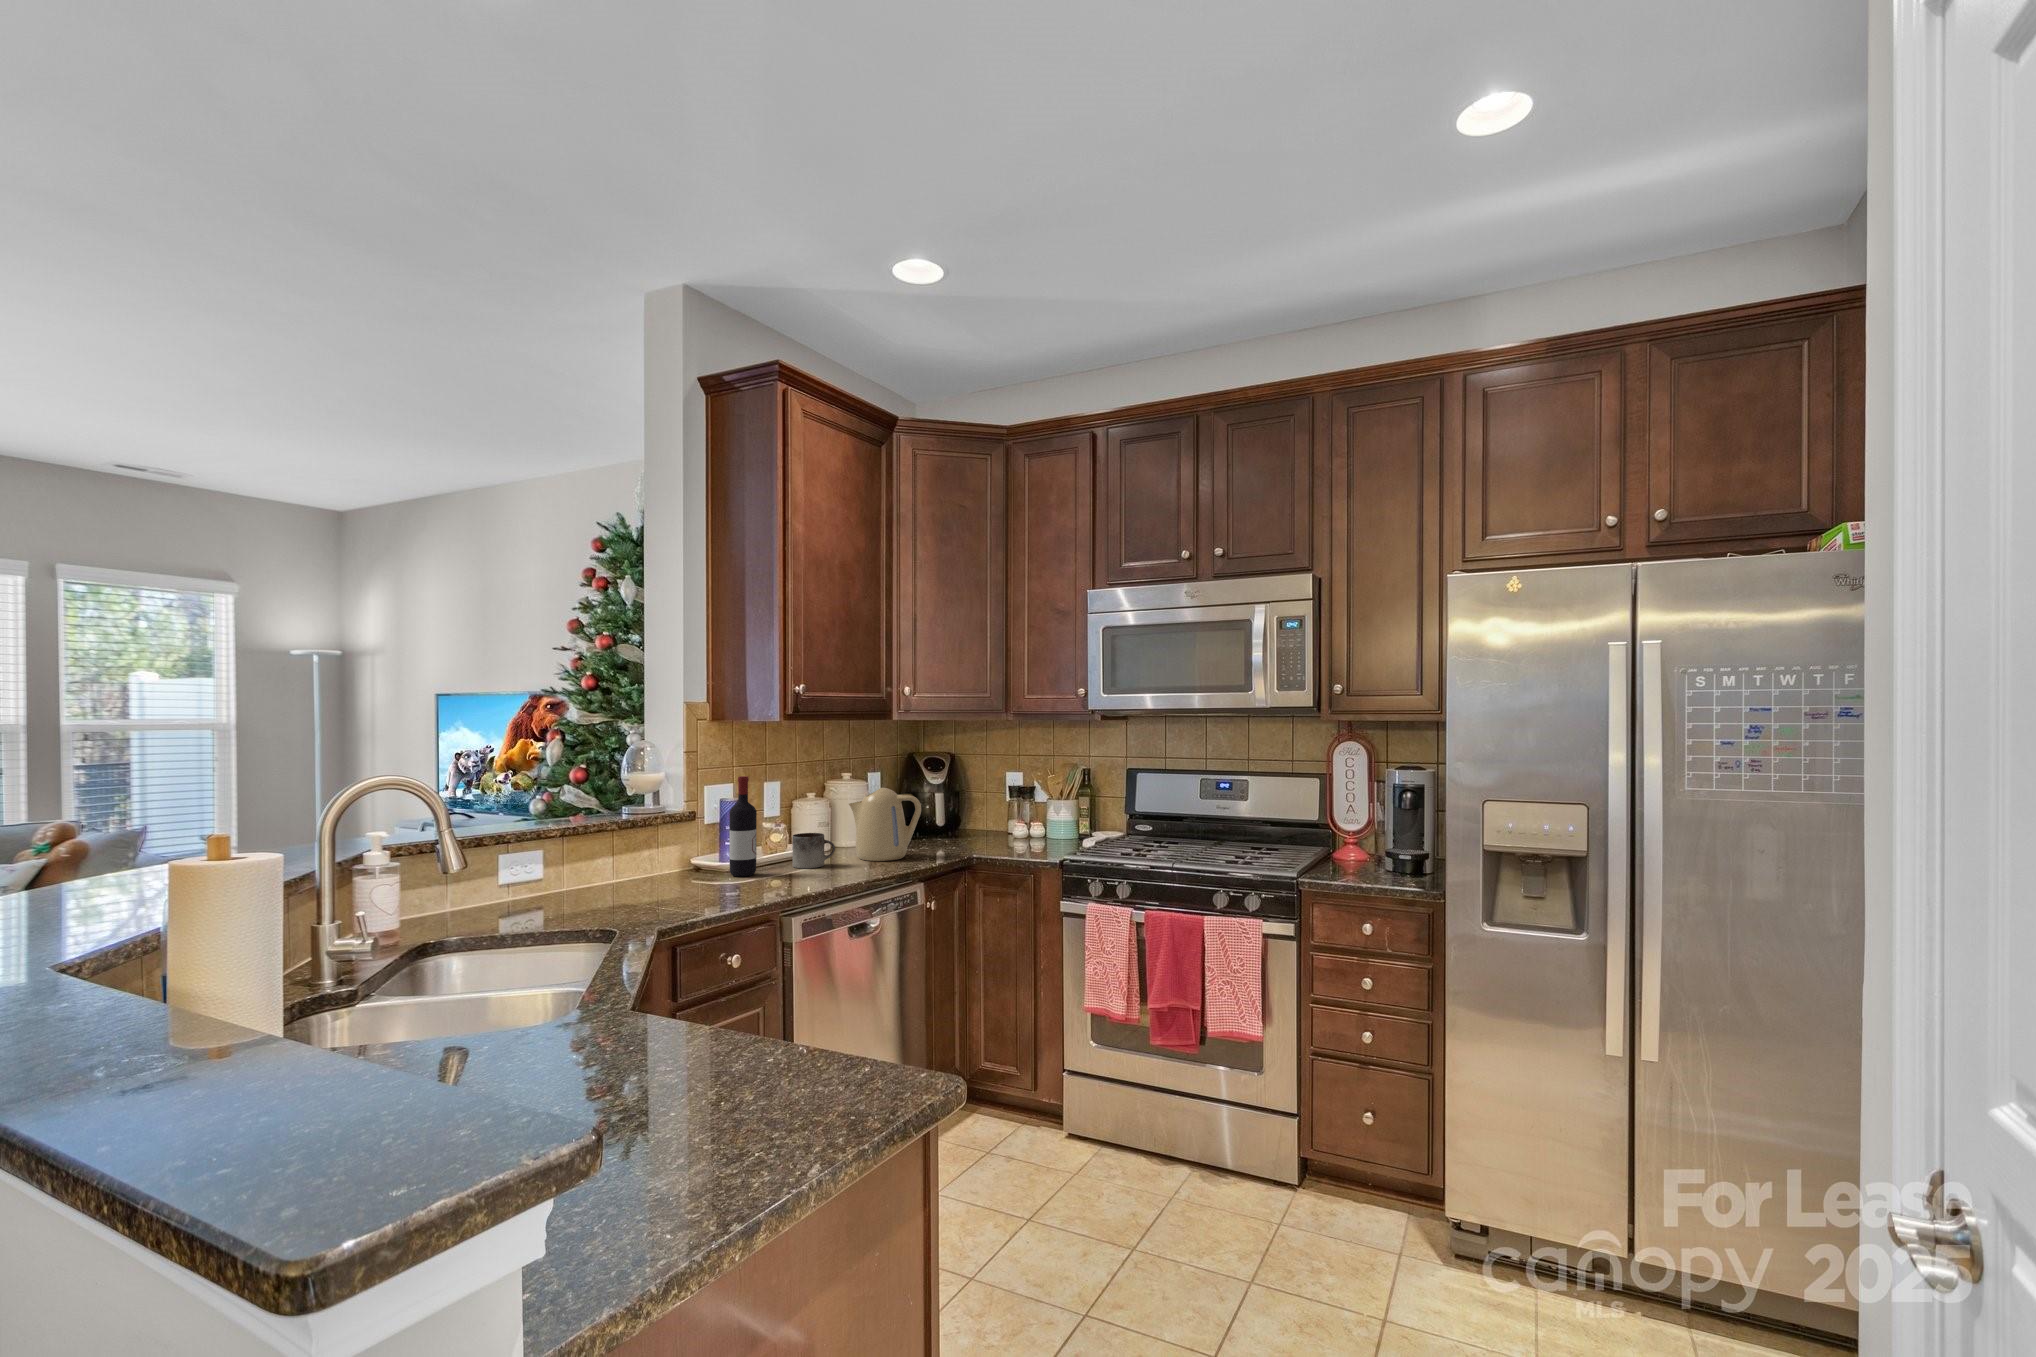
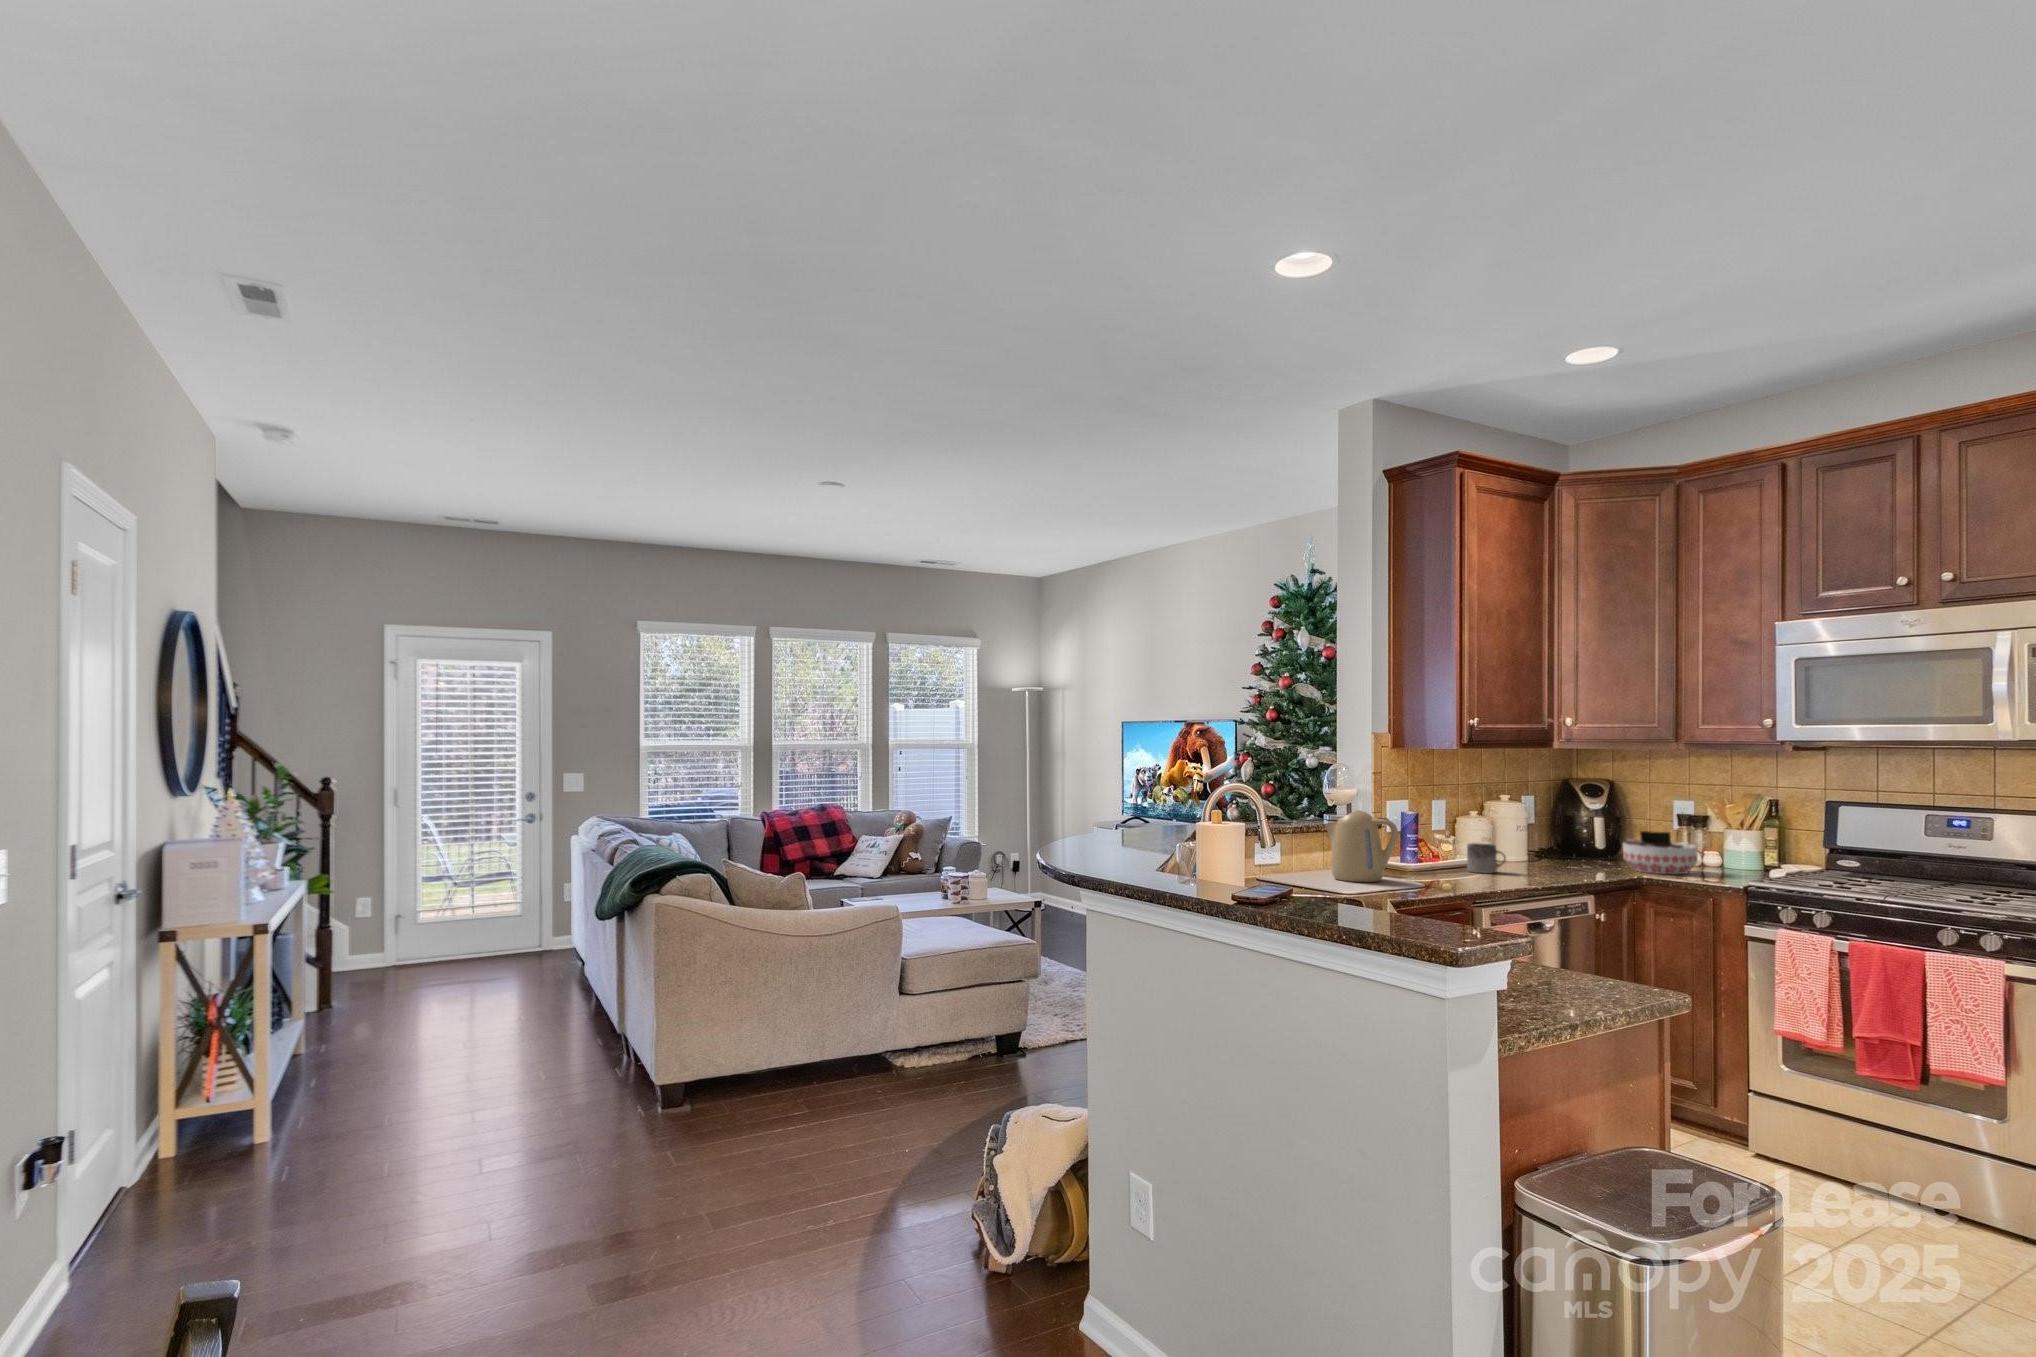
wine bottle: present [729,776,757,877] -> none [1415,791,1439,874]
kettle: present [849,788,921,861] -> present [1324,810,1398,882]
bowl: none [955,804,1022,849] -> present [1623,831,1698,874]

